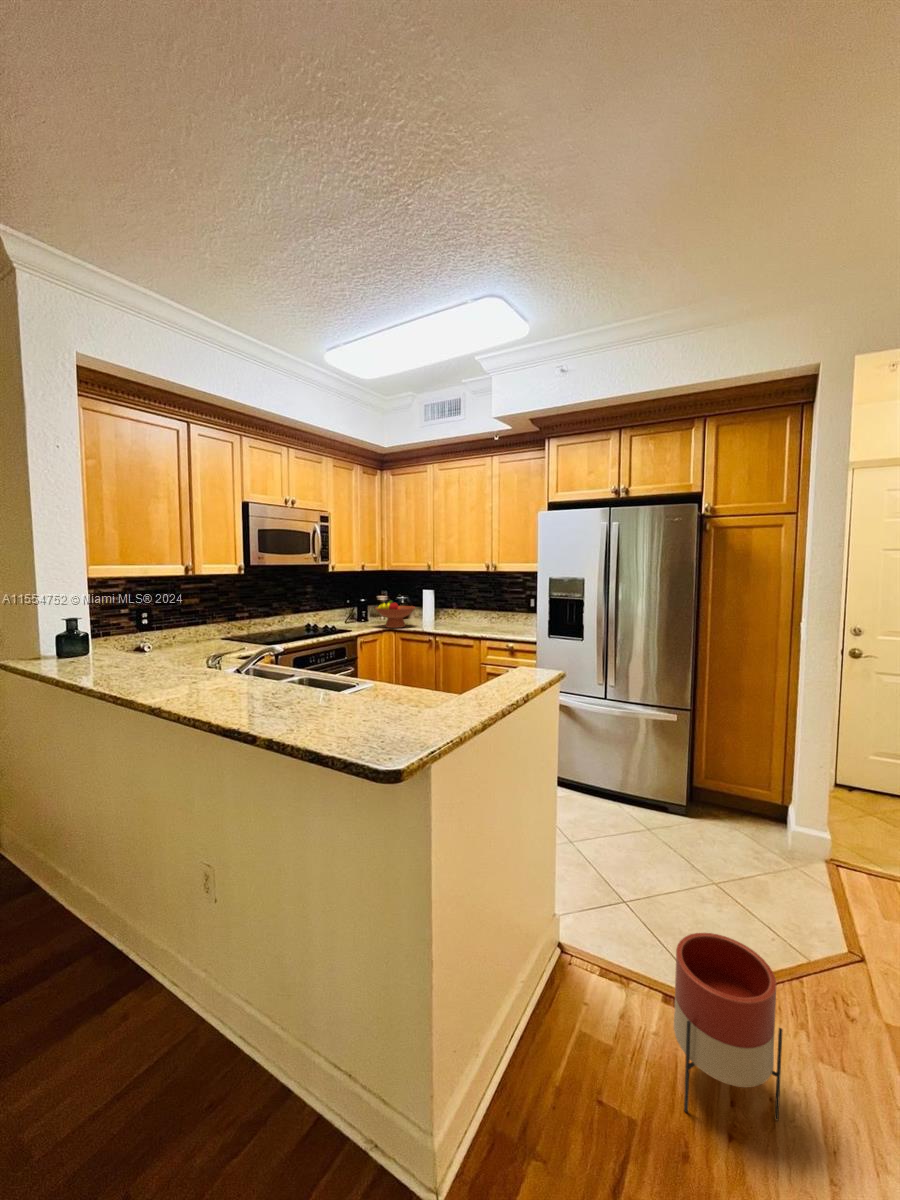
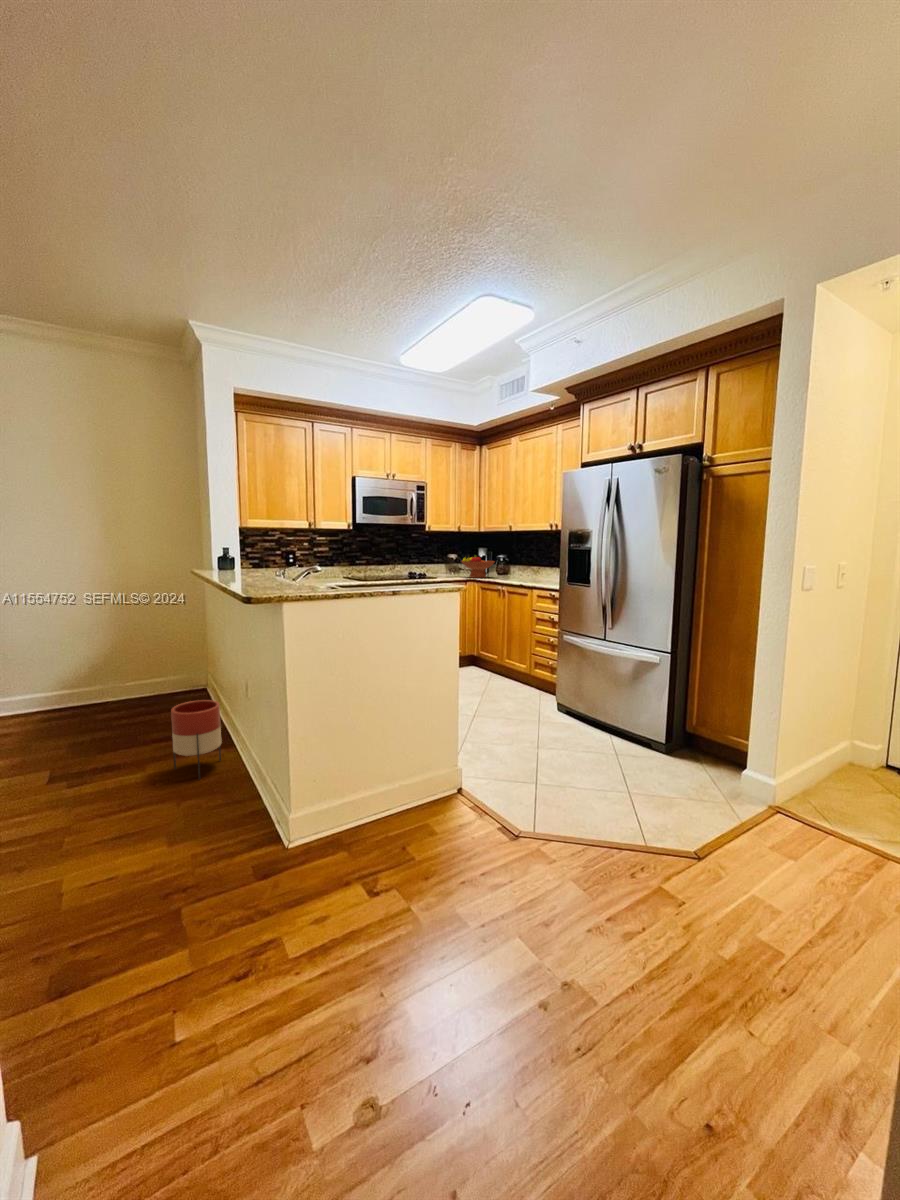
planter: present [674,933,783,1121] -> present [171,700,222,779]

